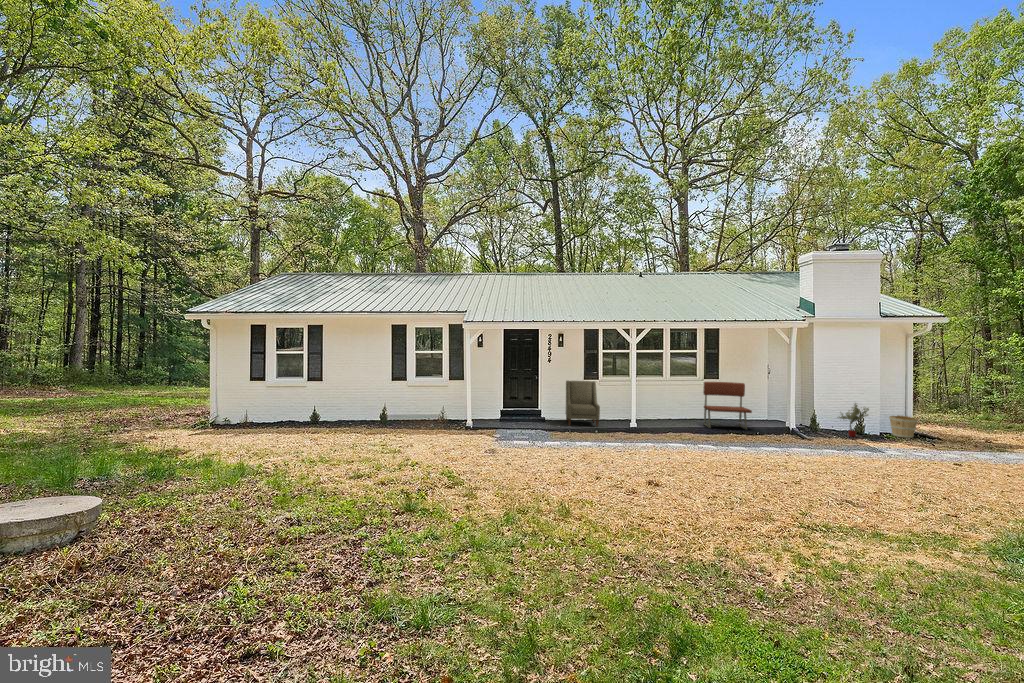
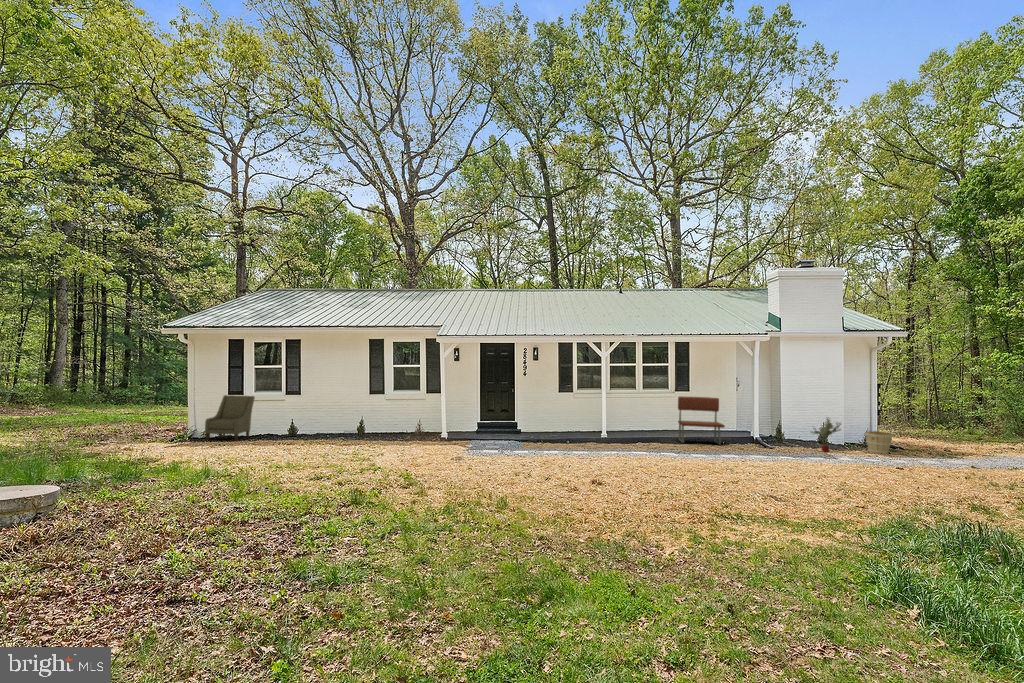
chair: present [566,381,600,426] -> present [205,395,255,441]

